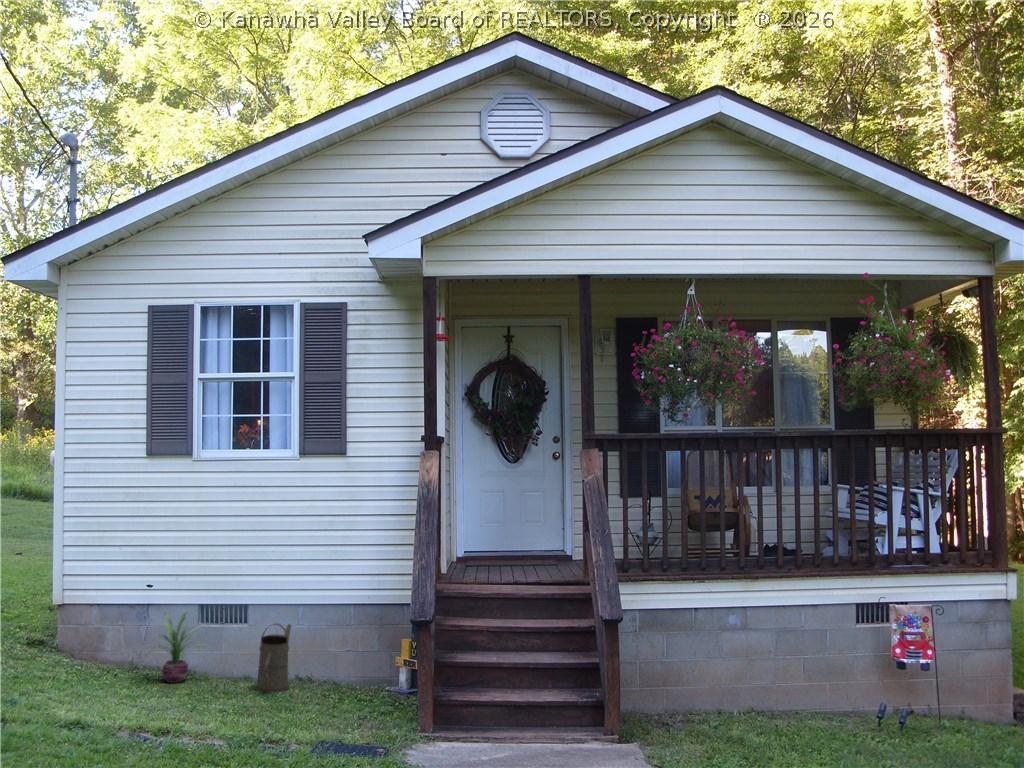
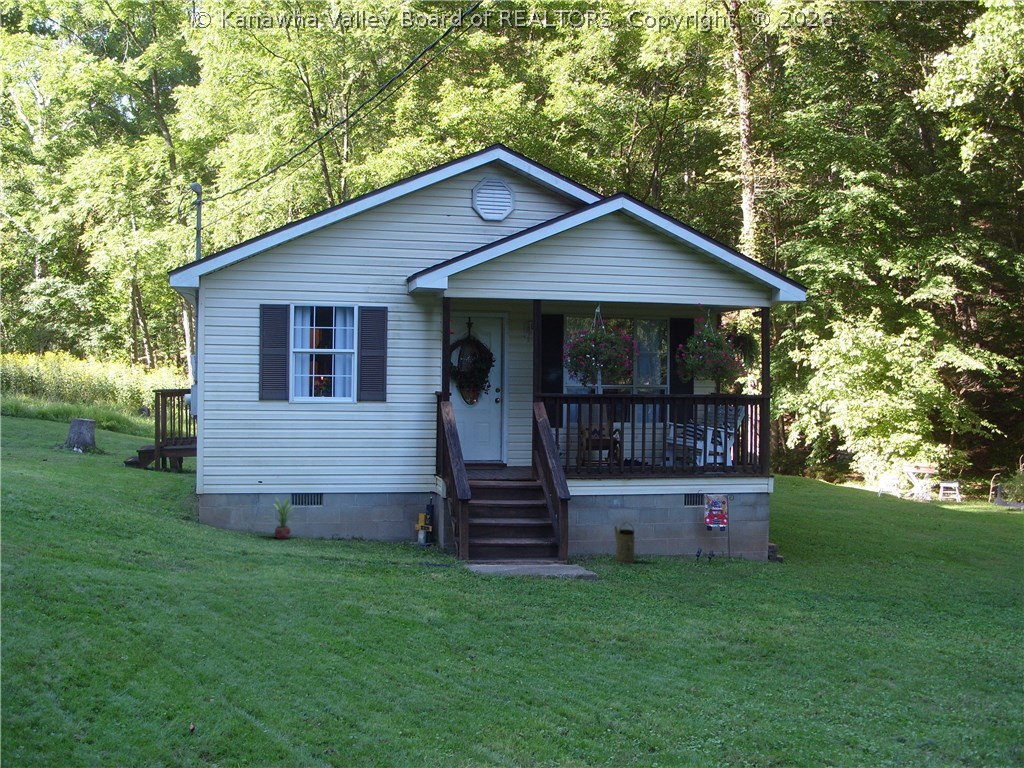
watering can: present [255,624,291,693] -> present [614,523,635,563]

